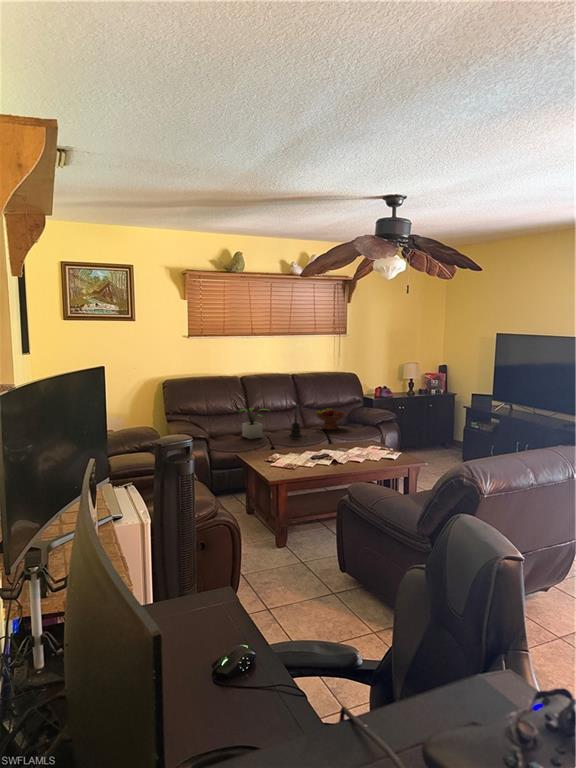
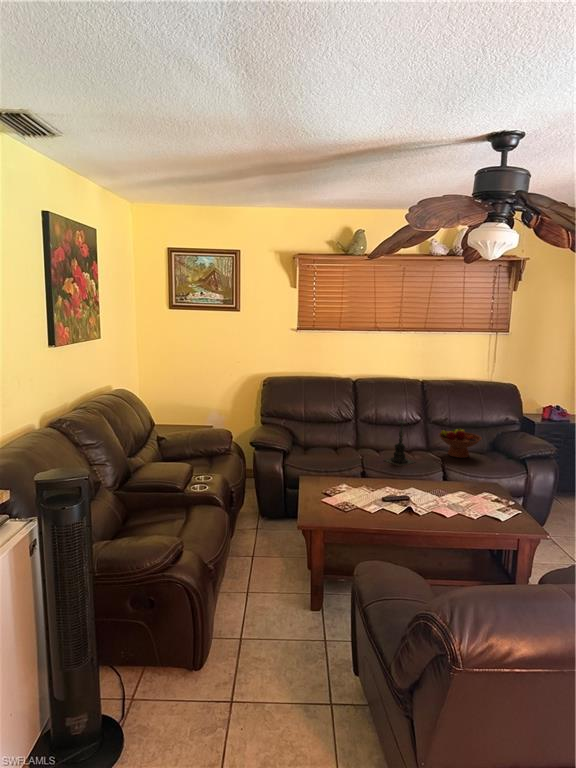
potted plant: present [238,408,270,439] -> none [325,418,371,457]

